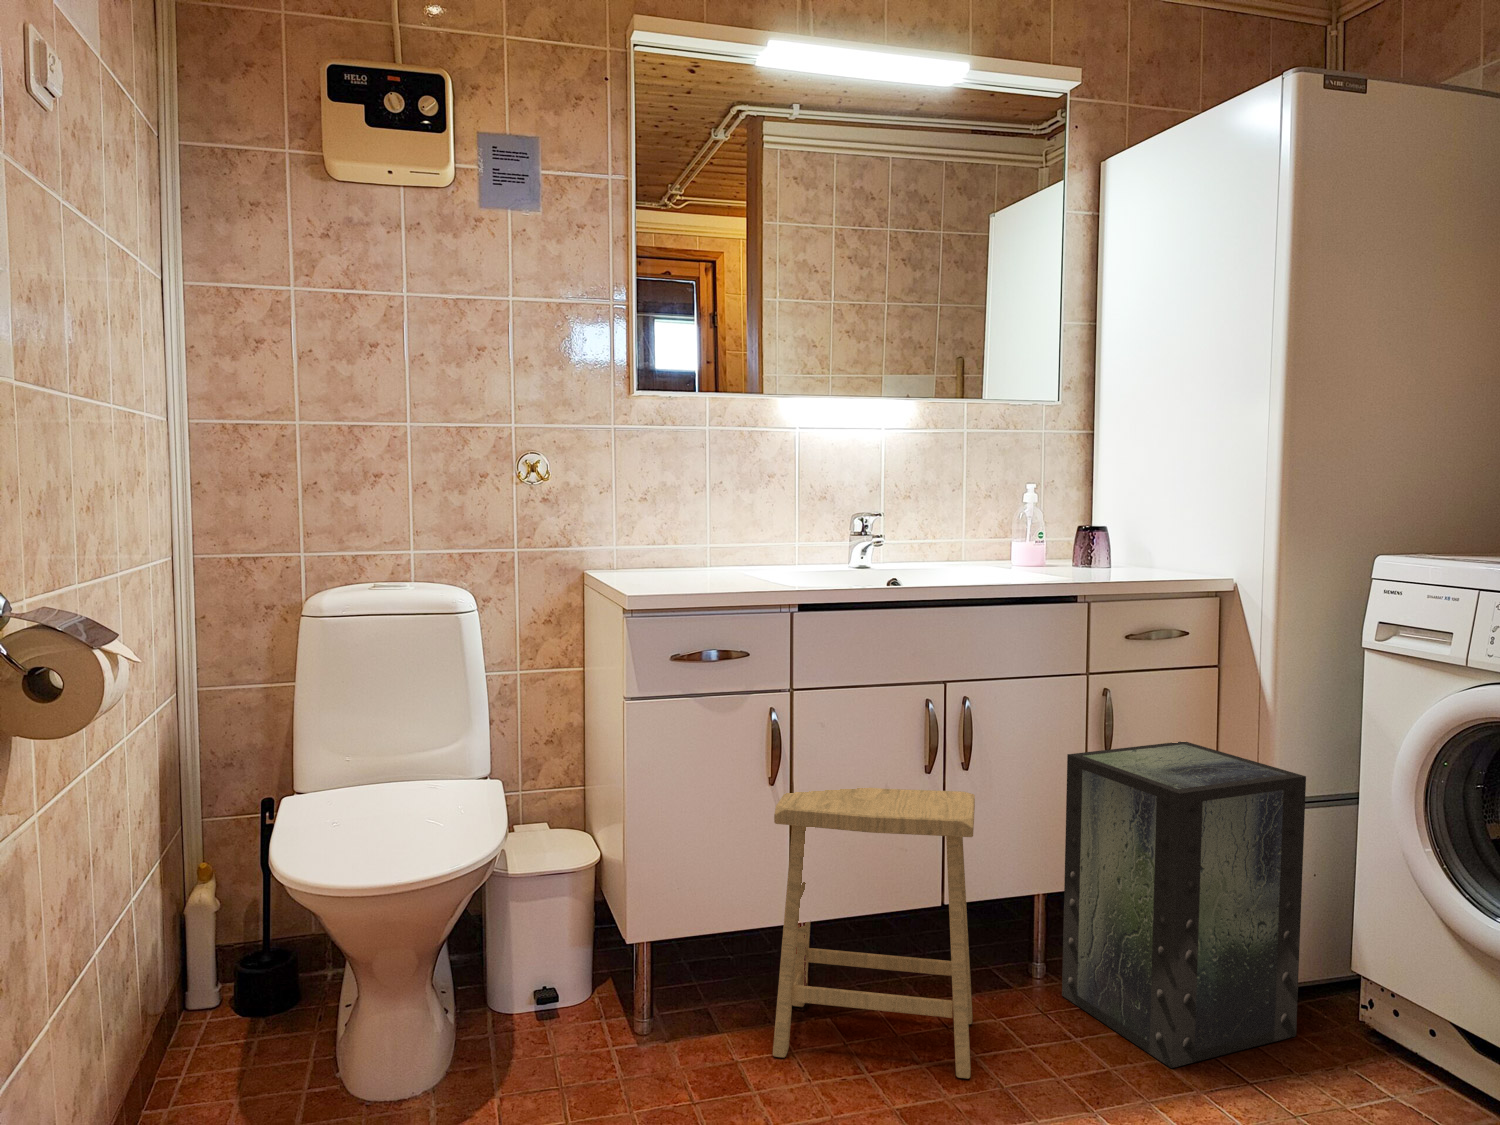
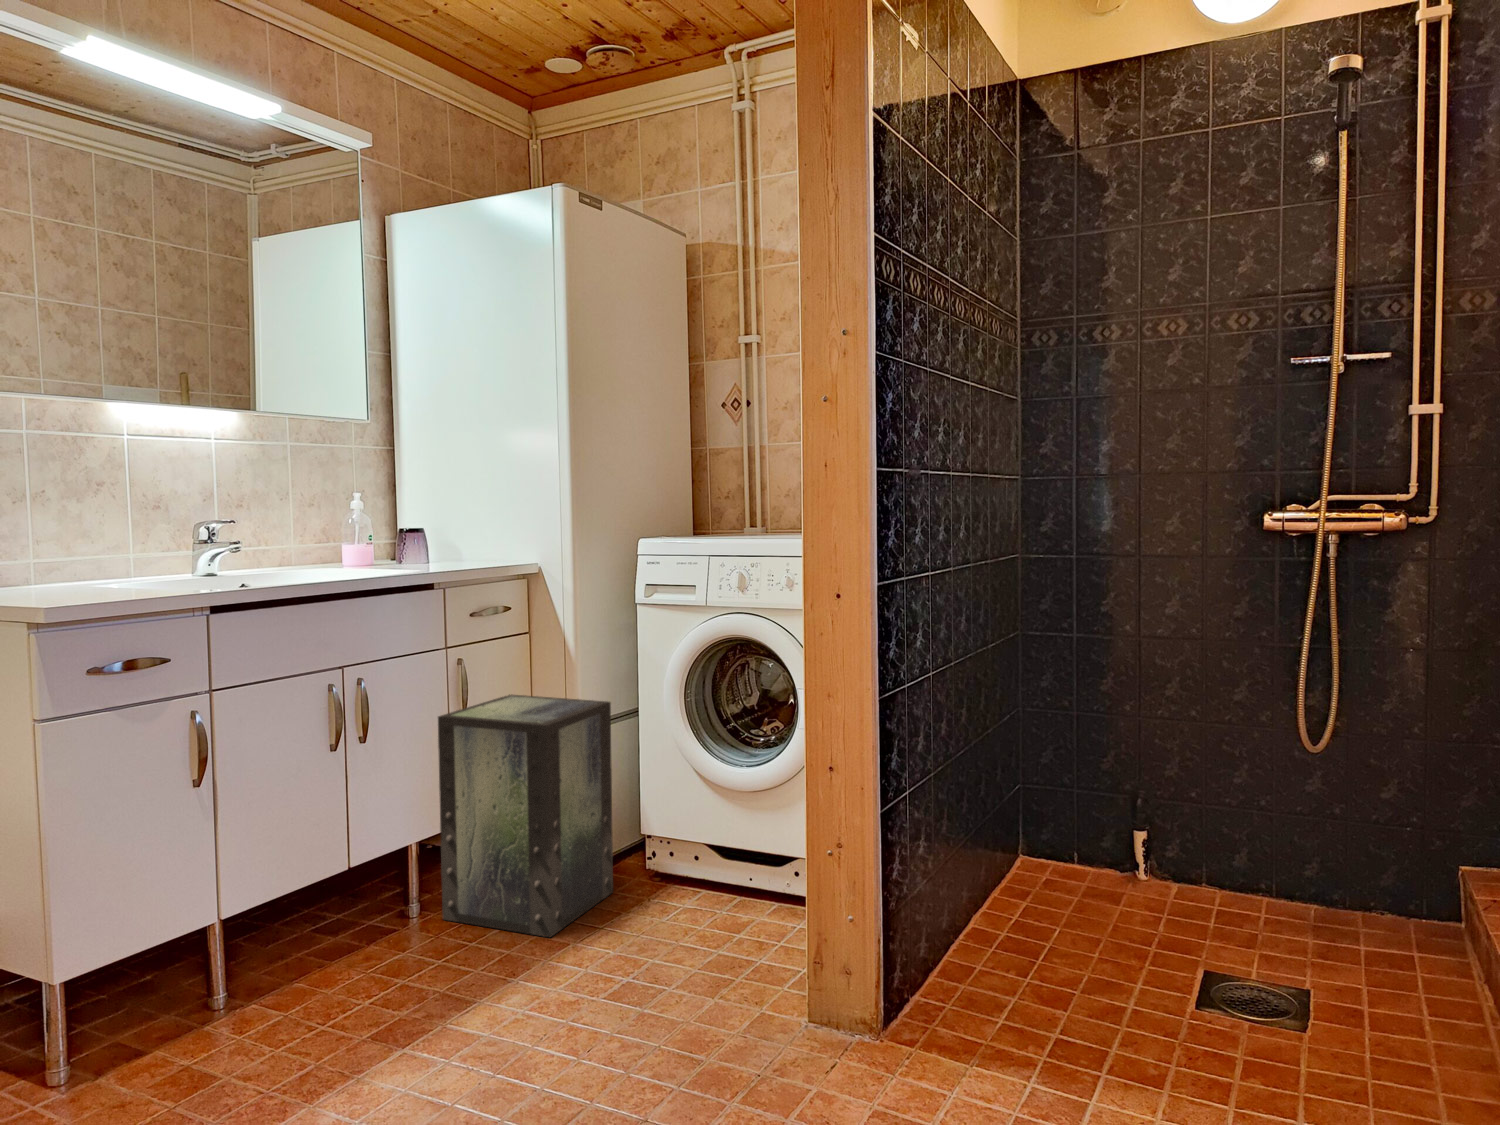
footstool: present [773,788,975,1079] -> none [199,760,413,1046]

